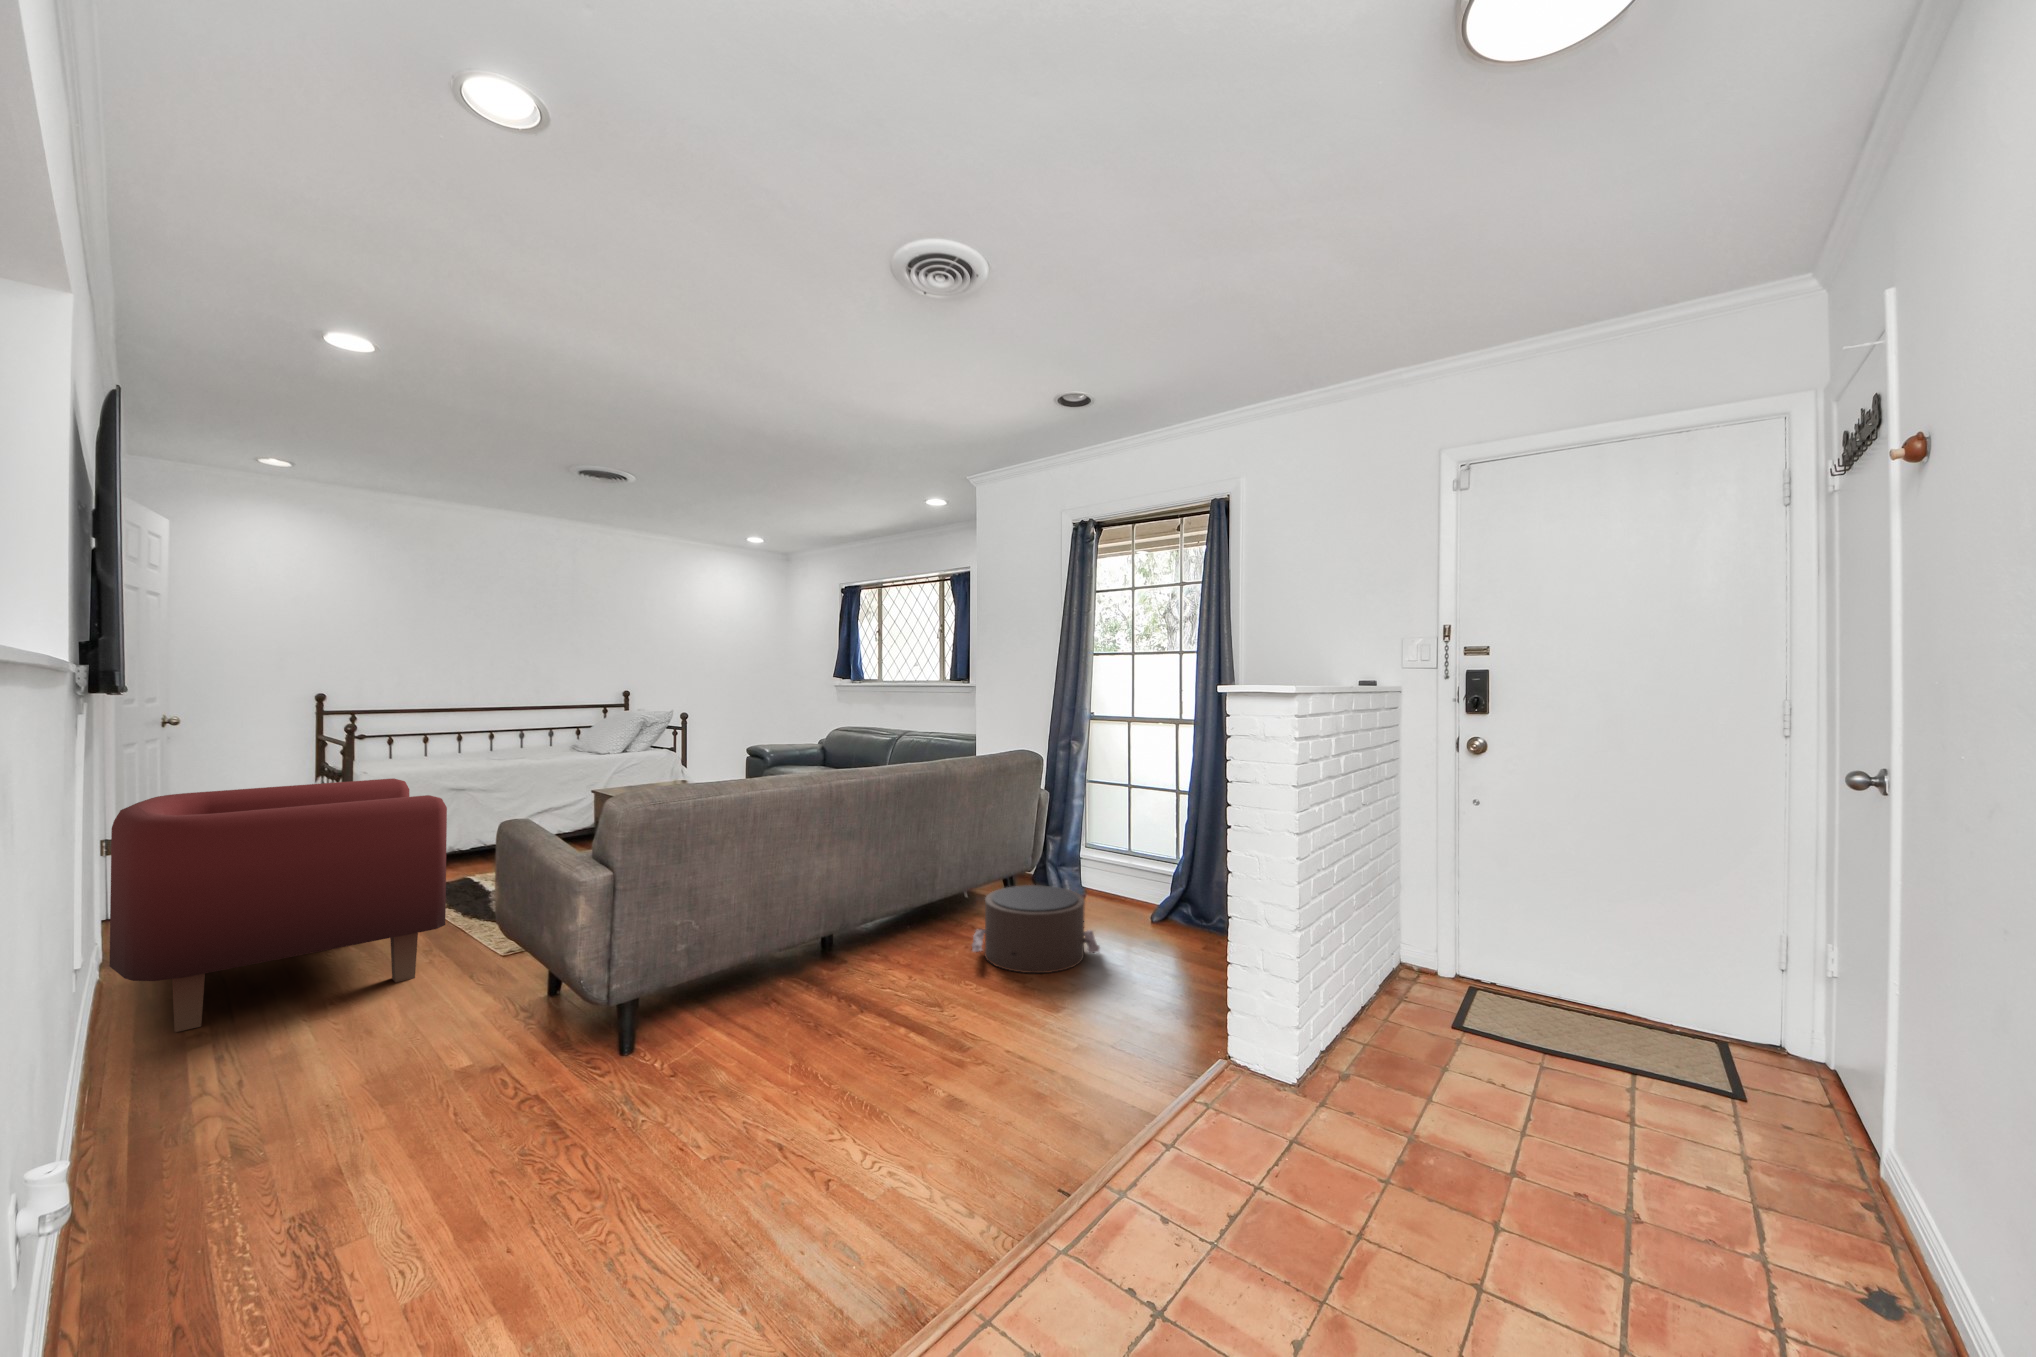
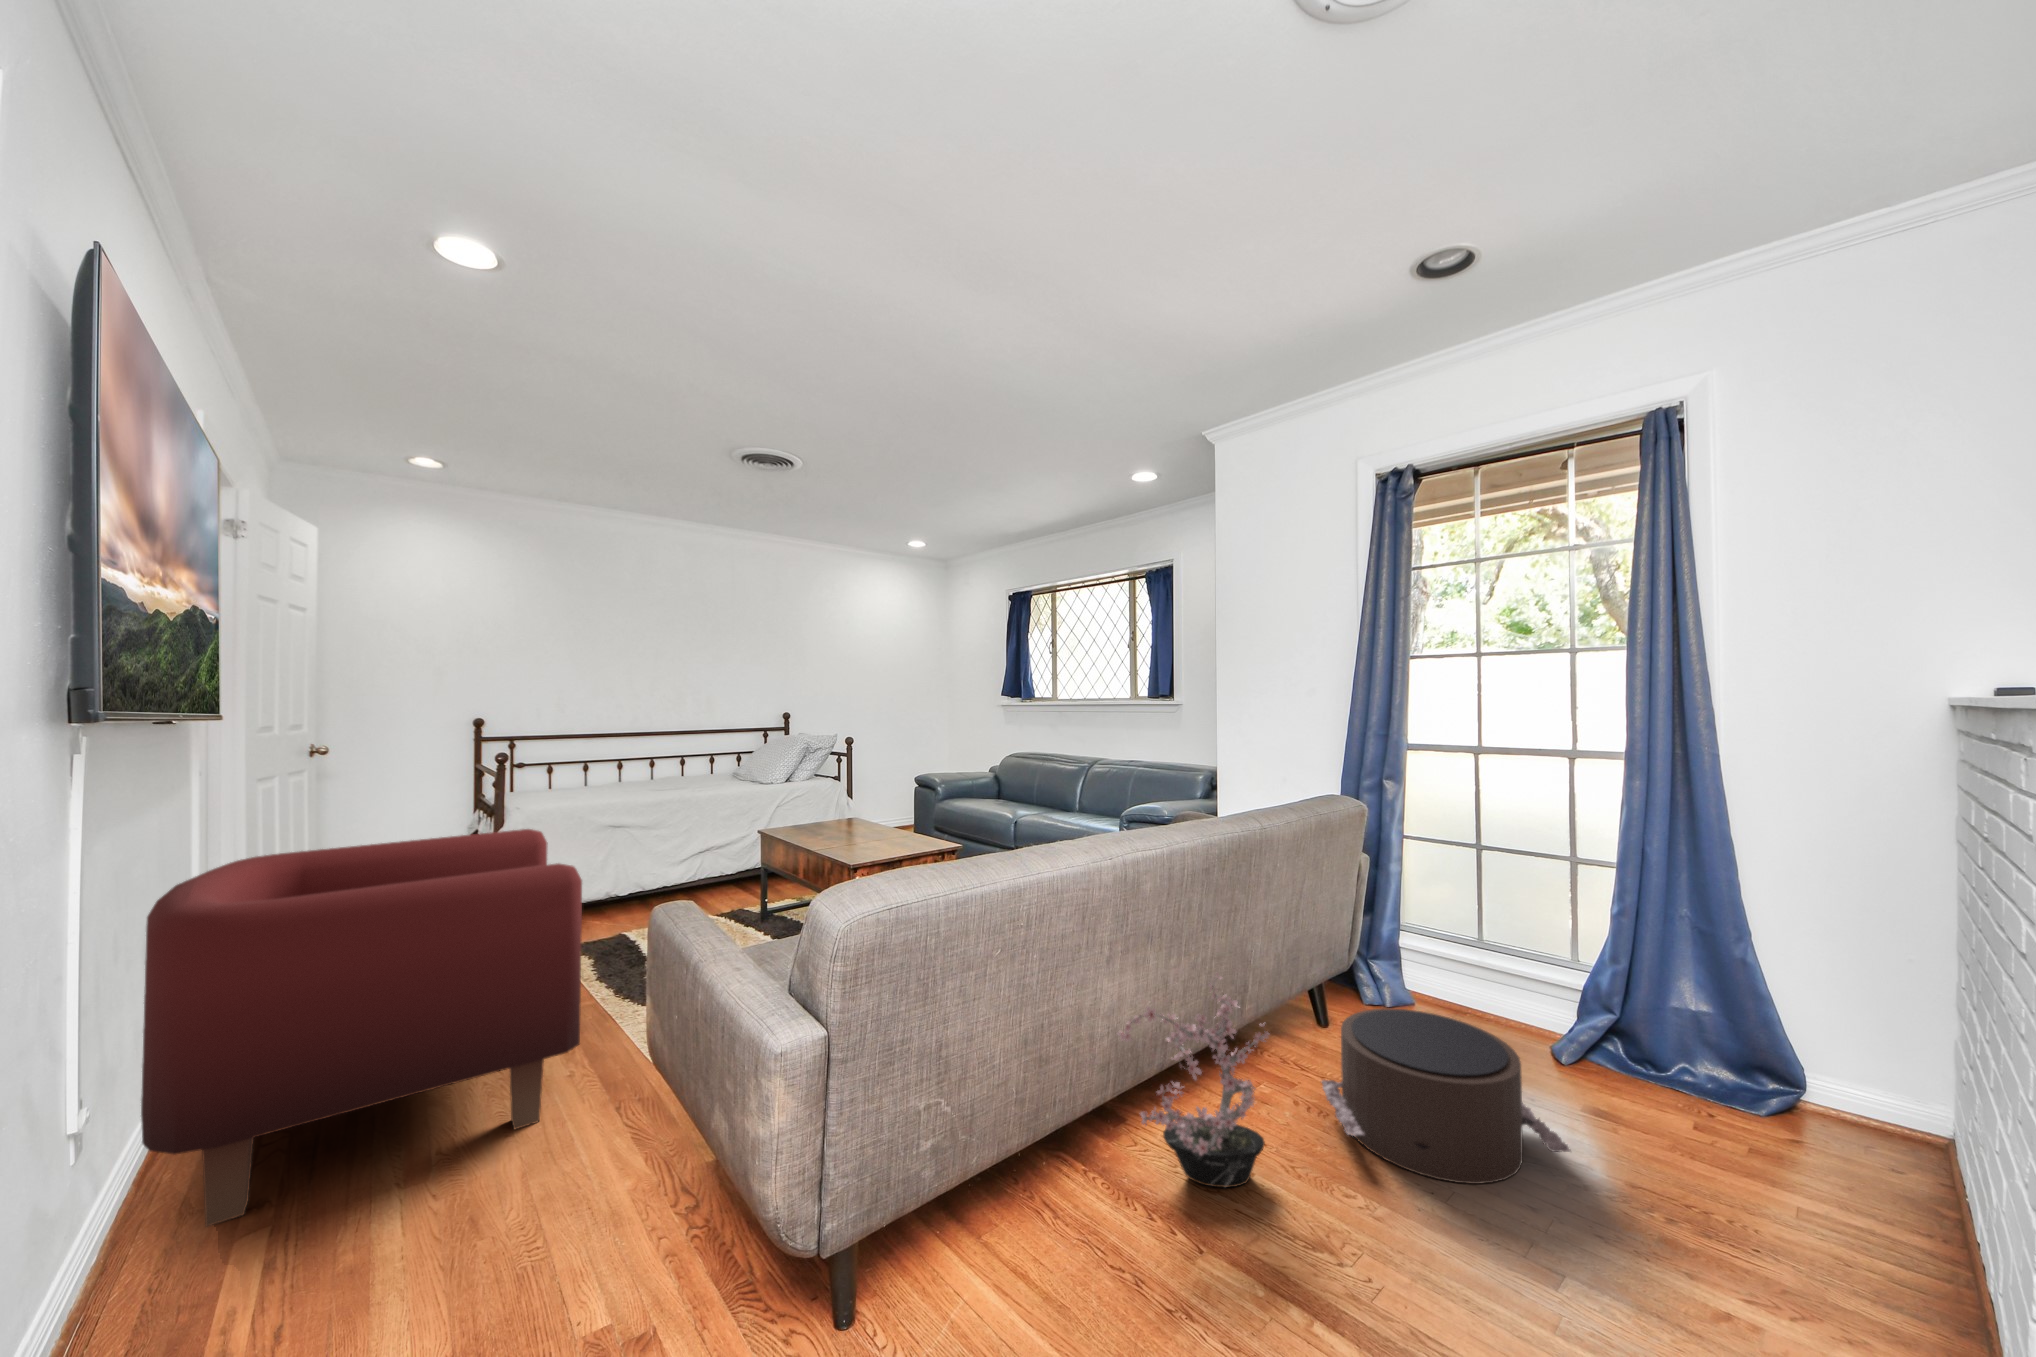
potted plant: none [816,853,927,982] -> present [1117,973,1269,1188]

